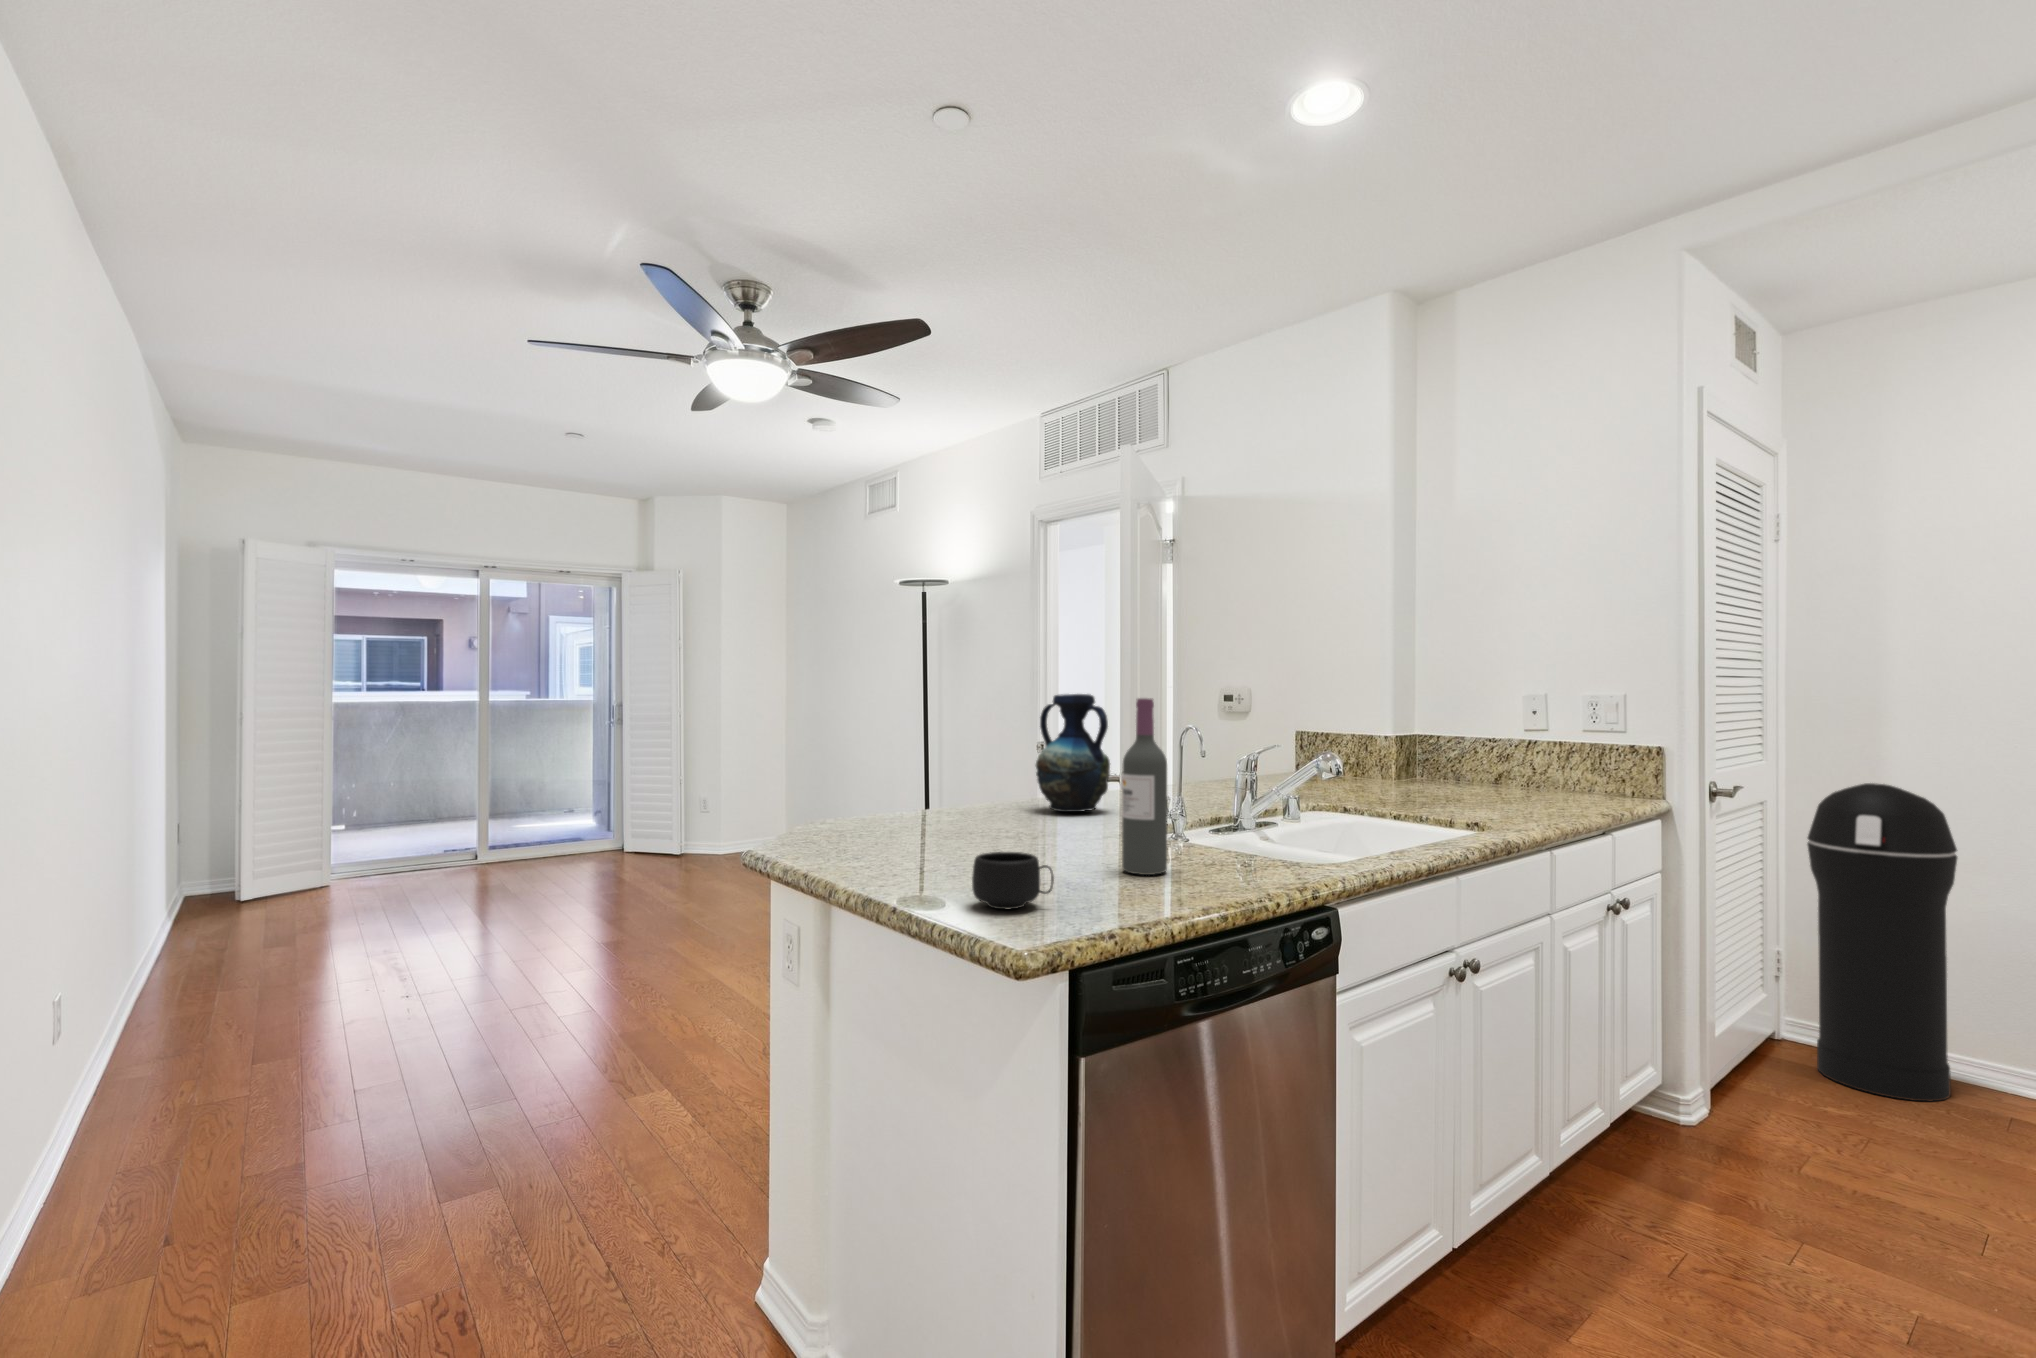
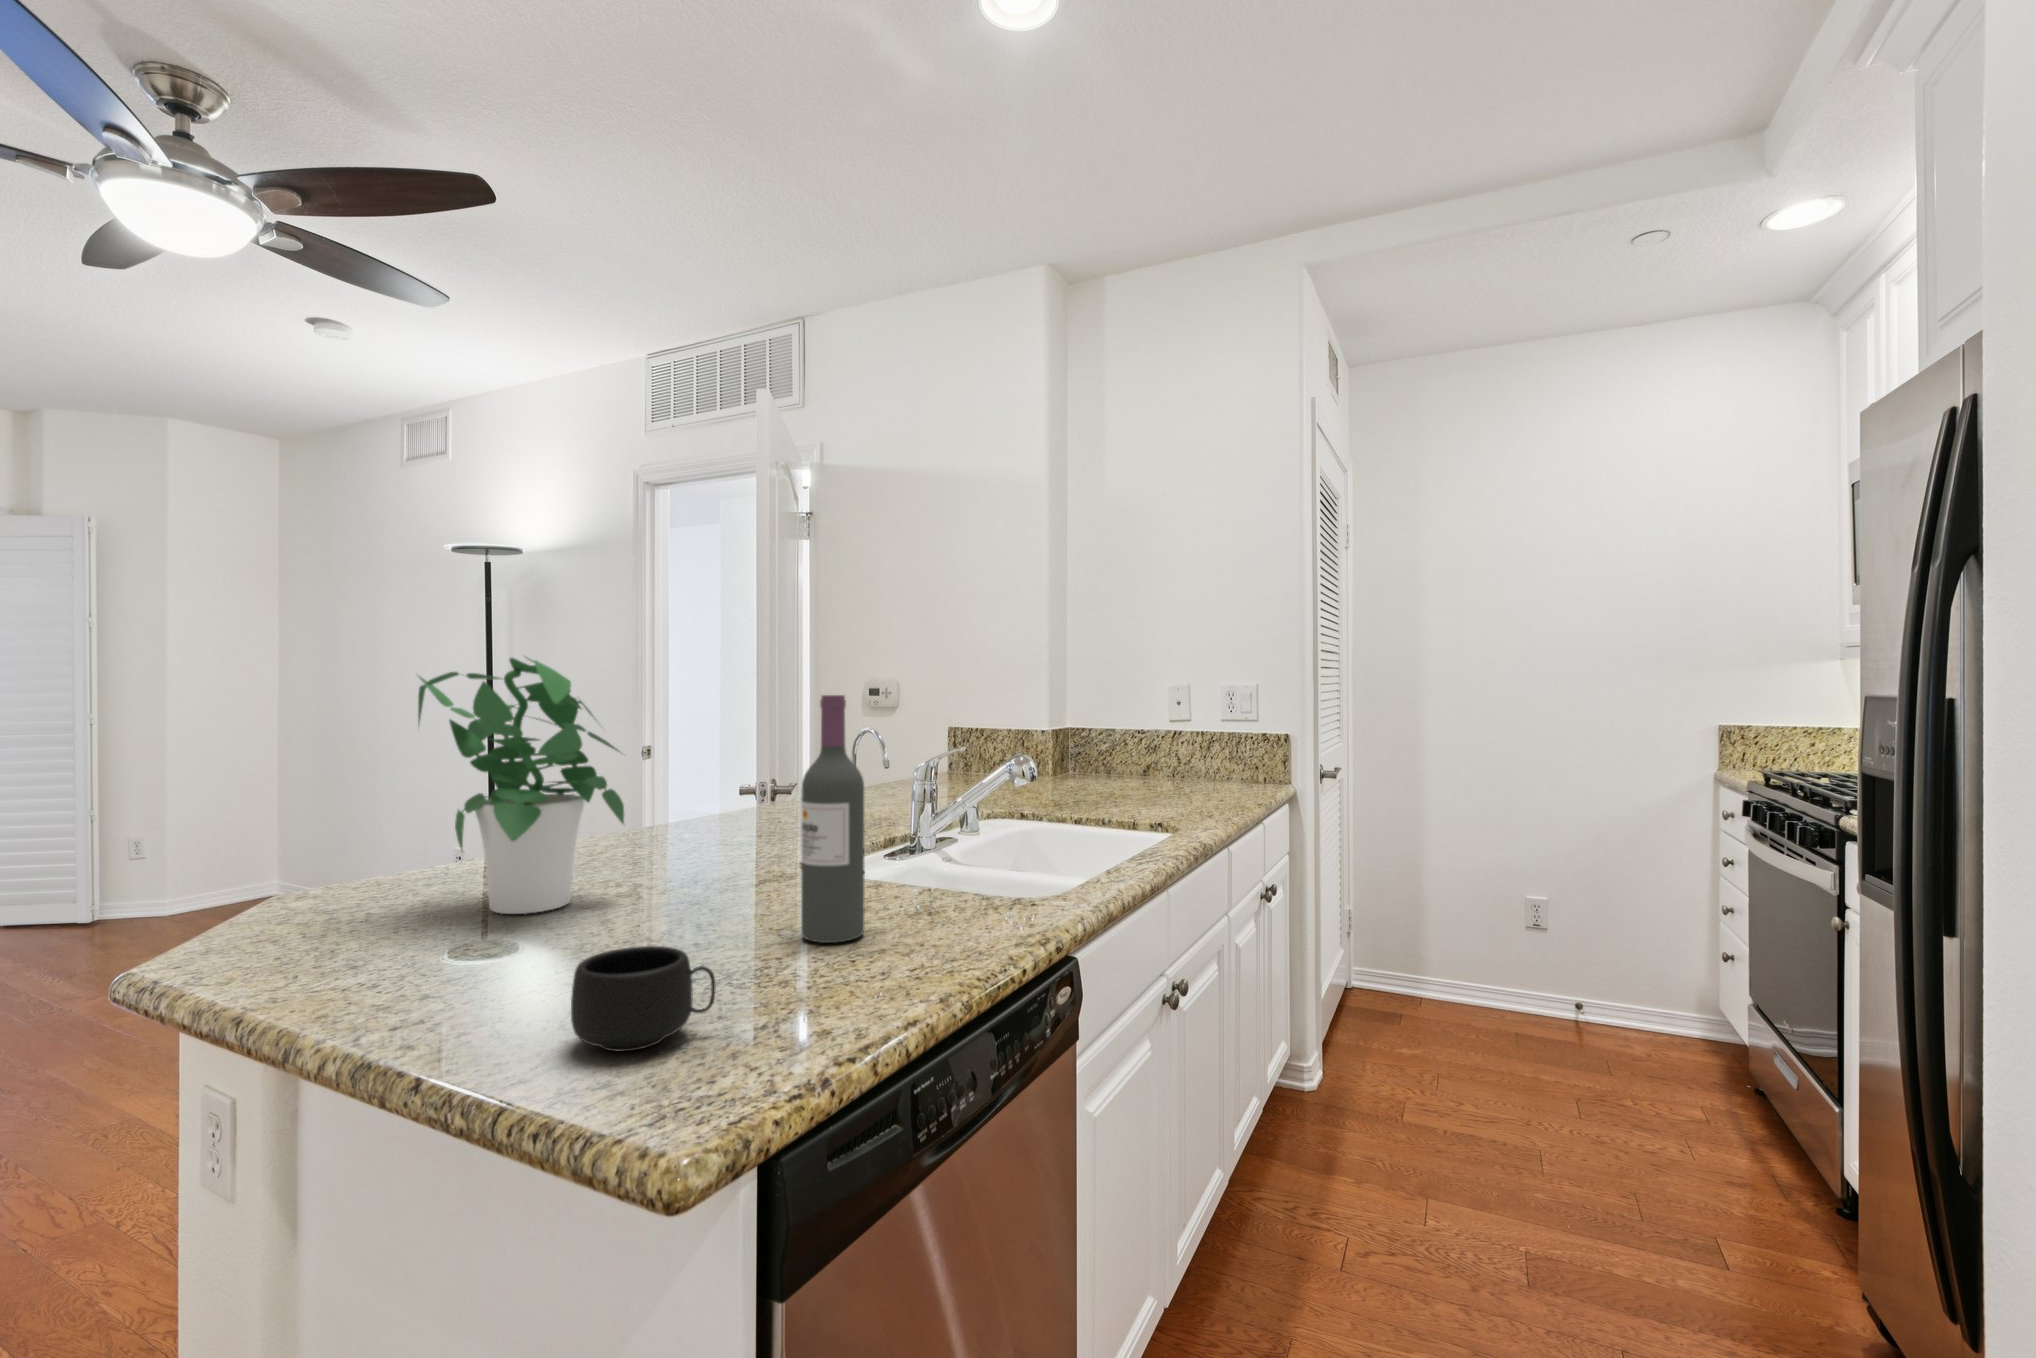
potted plant: none [886,670,1012,844] -> present [418,658,624,914]
vase: present [1036,694,1110,812] -> none [653,688,755,842]
trash can: present [1807,783,1957,1101] -> none [1379,761,1485,1032]

